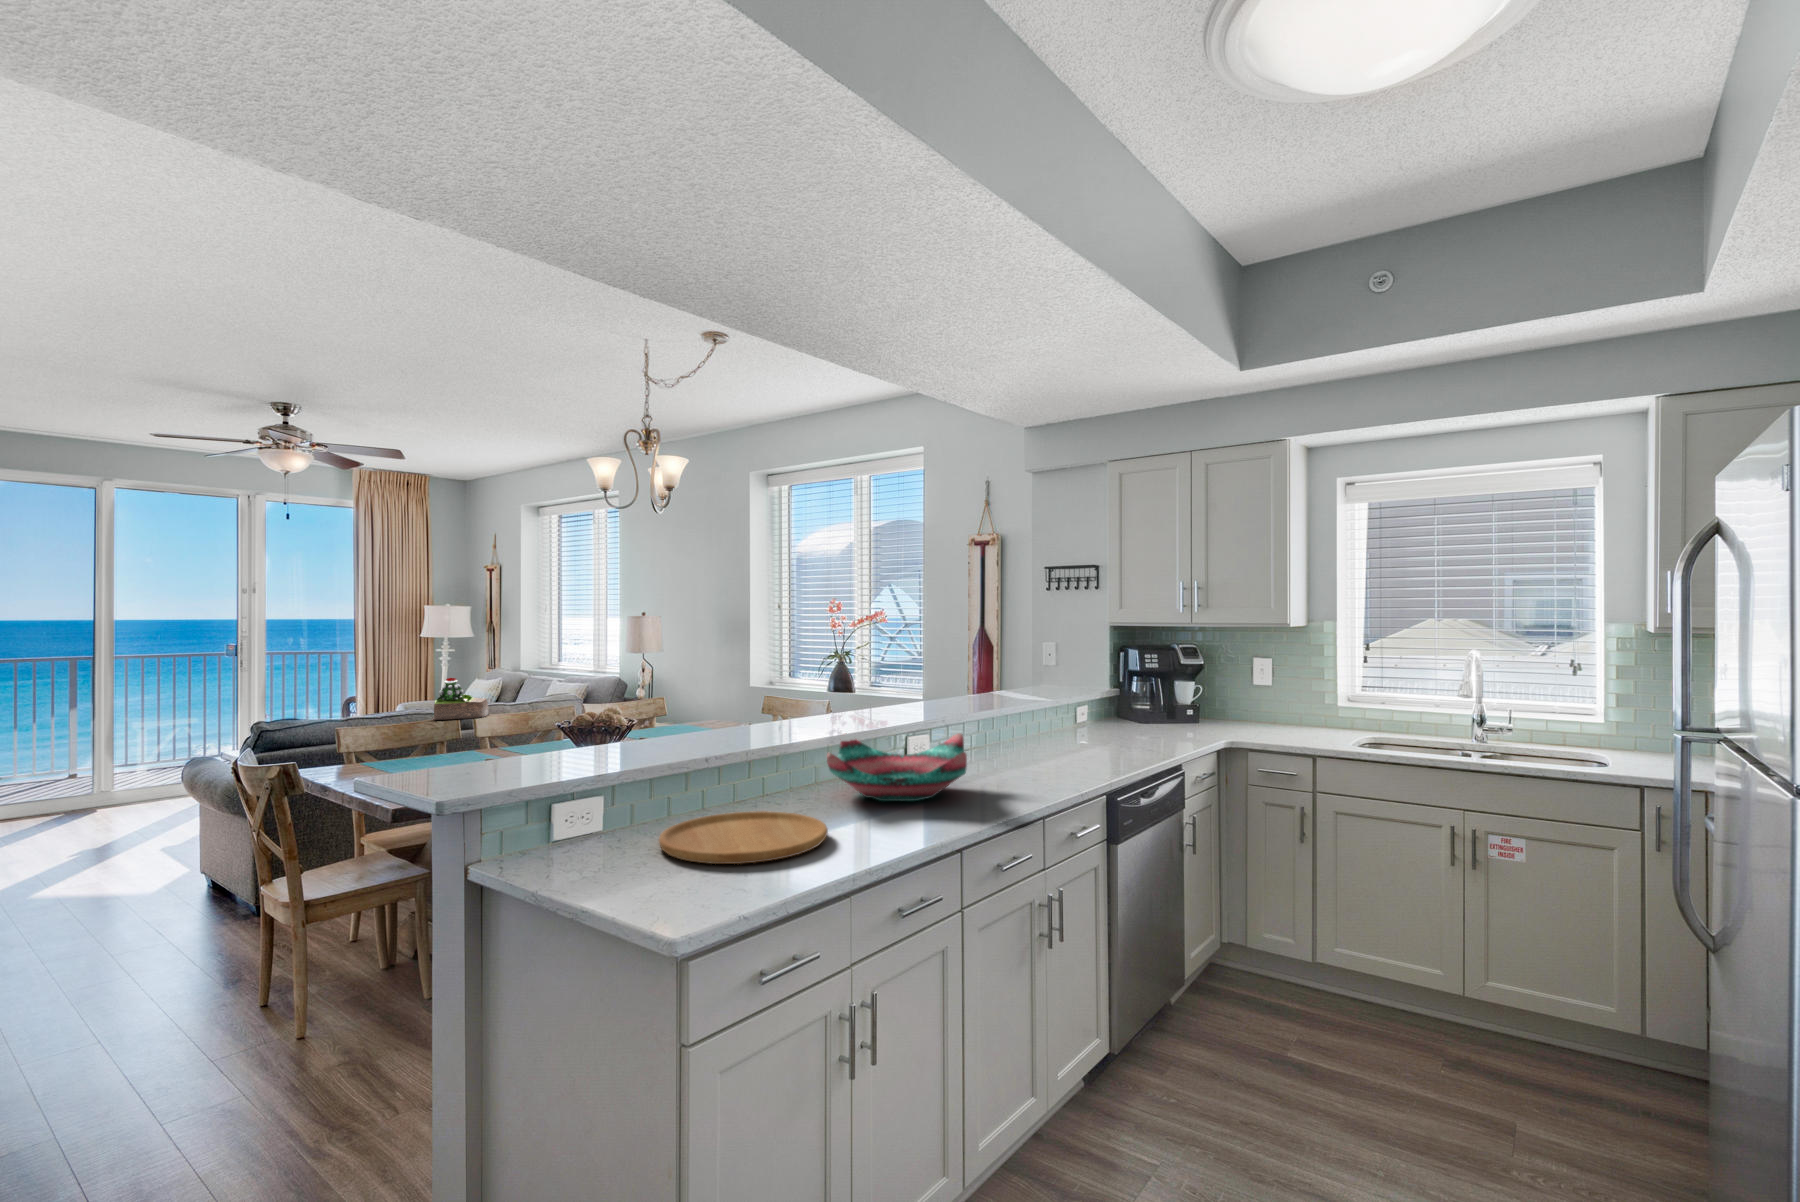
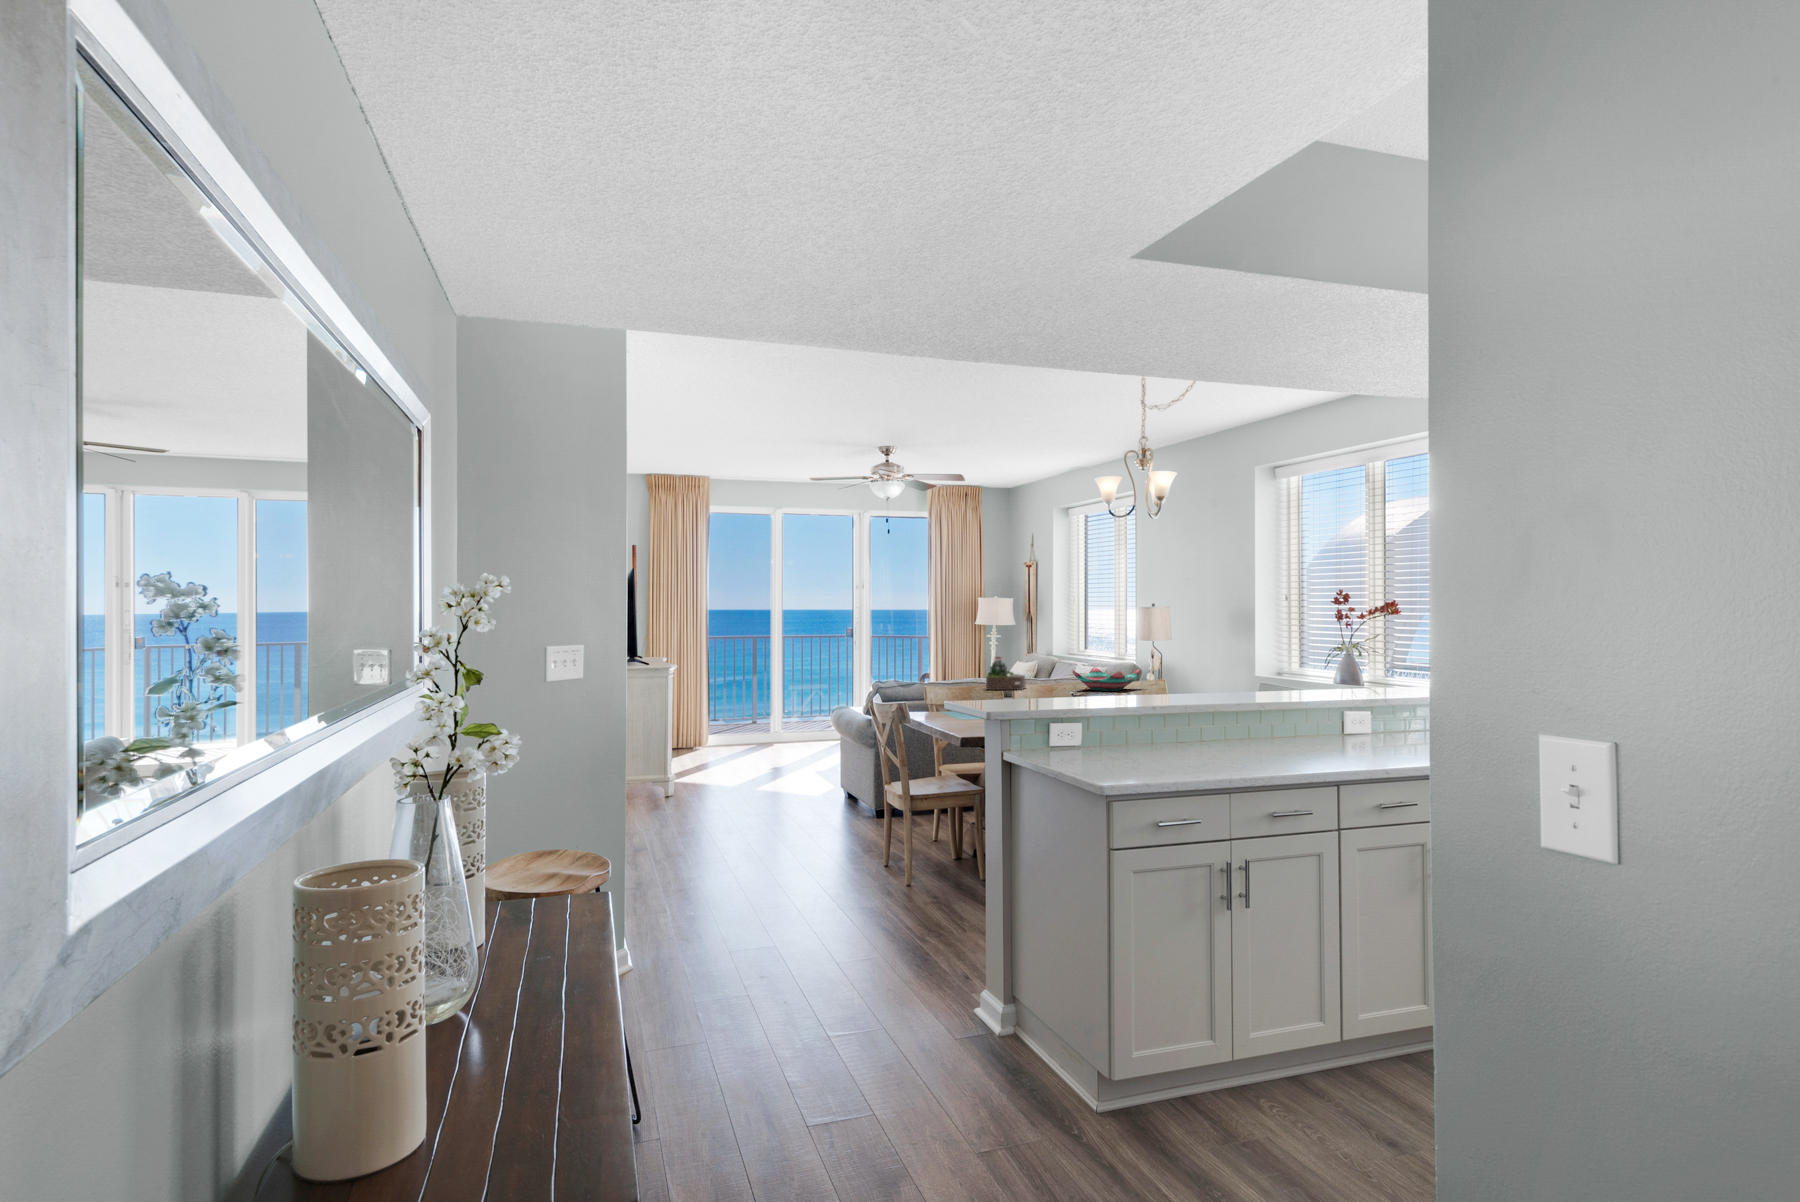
decorative bowl: present [827,733,967,801] -> present [1073,667,1140,691]
cutting board: present [659,811,828,864] -> none [1116,744,1233,767]

